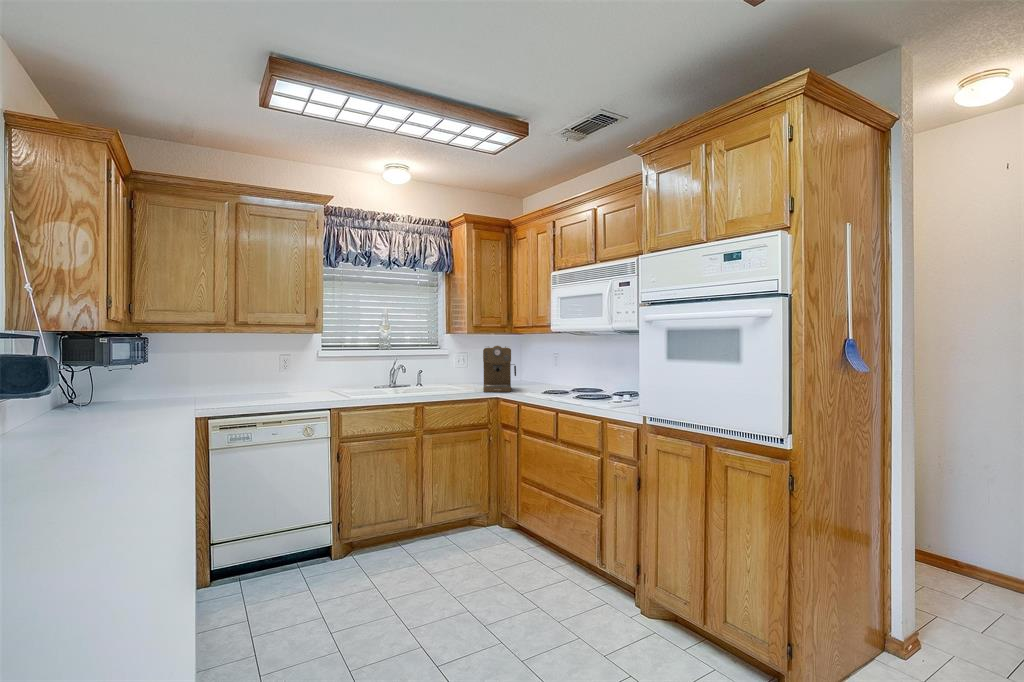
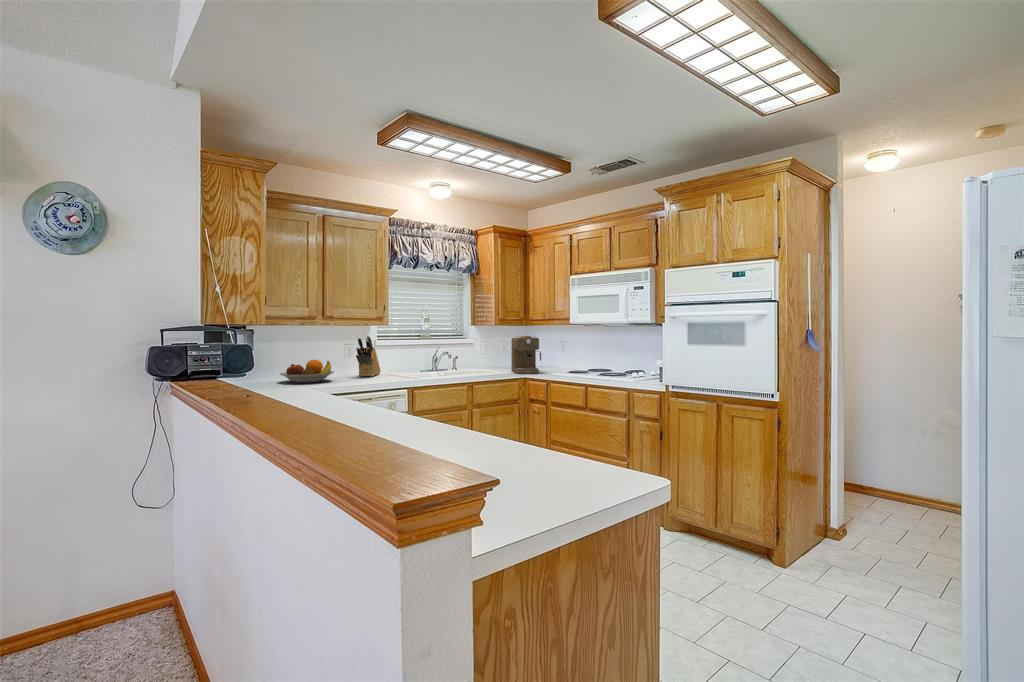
knife block: none [284,345,327,393] -> present [356,336,380,377]
fruit bowl: none [184,374,252,401] -> present [280,360,334,383]

